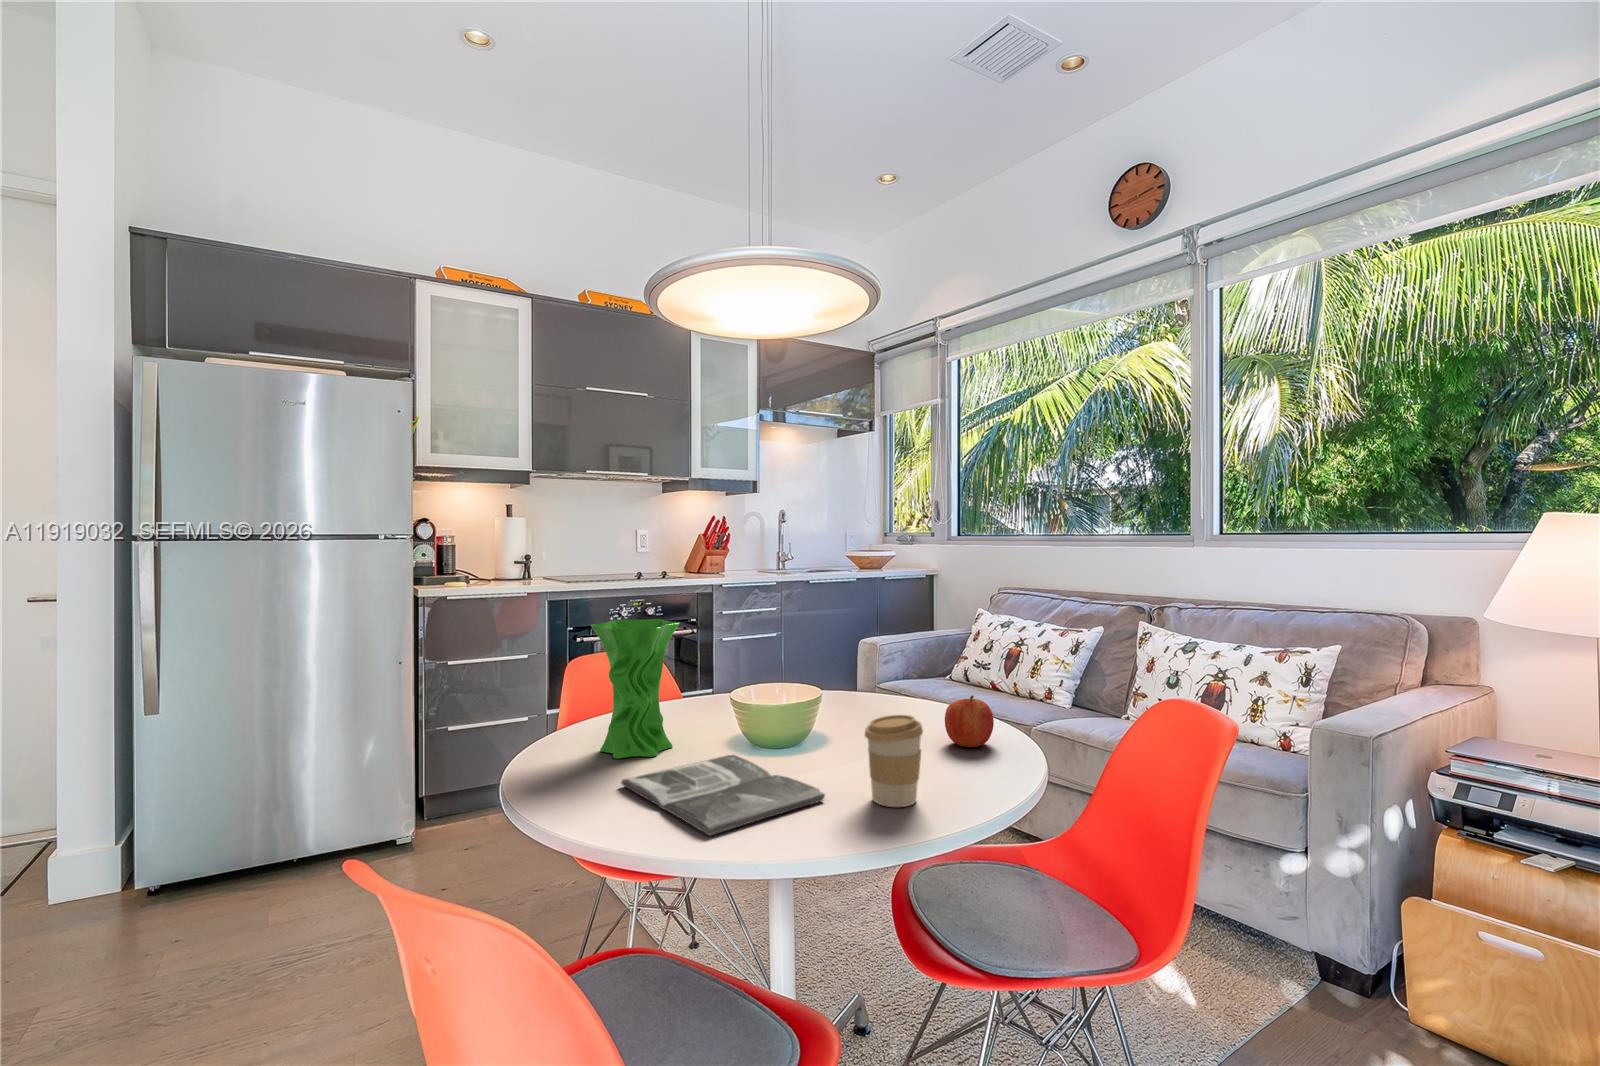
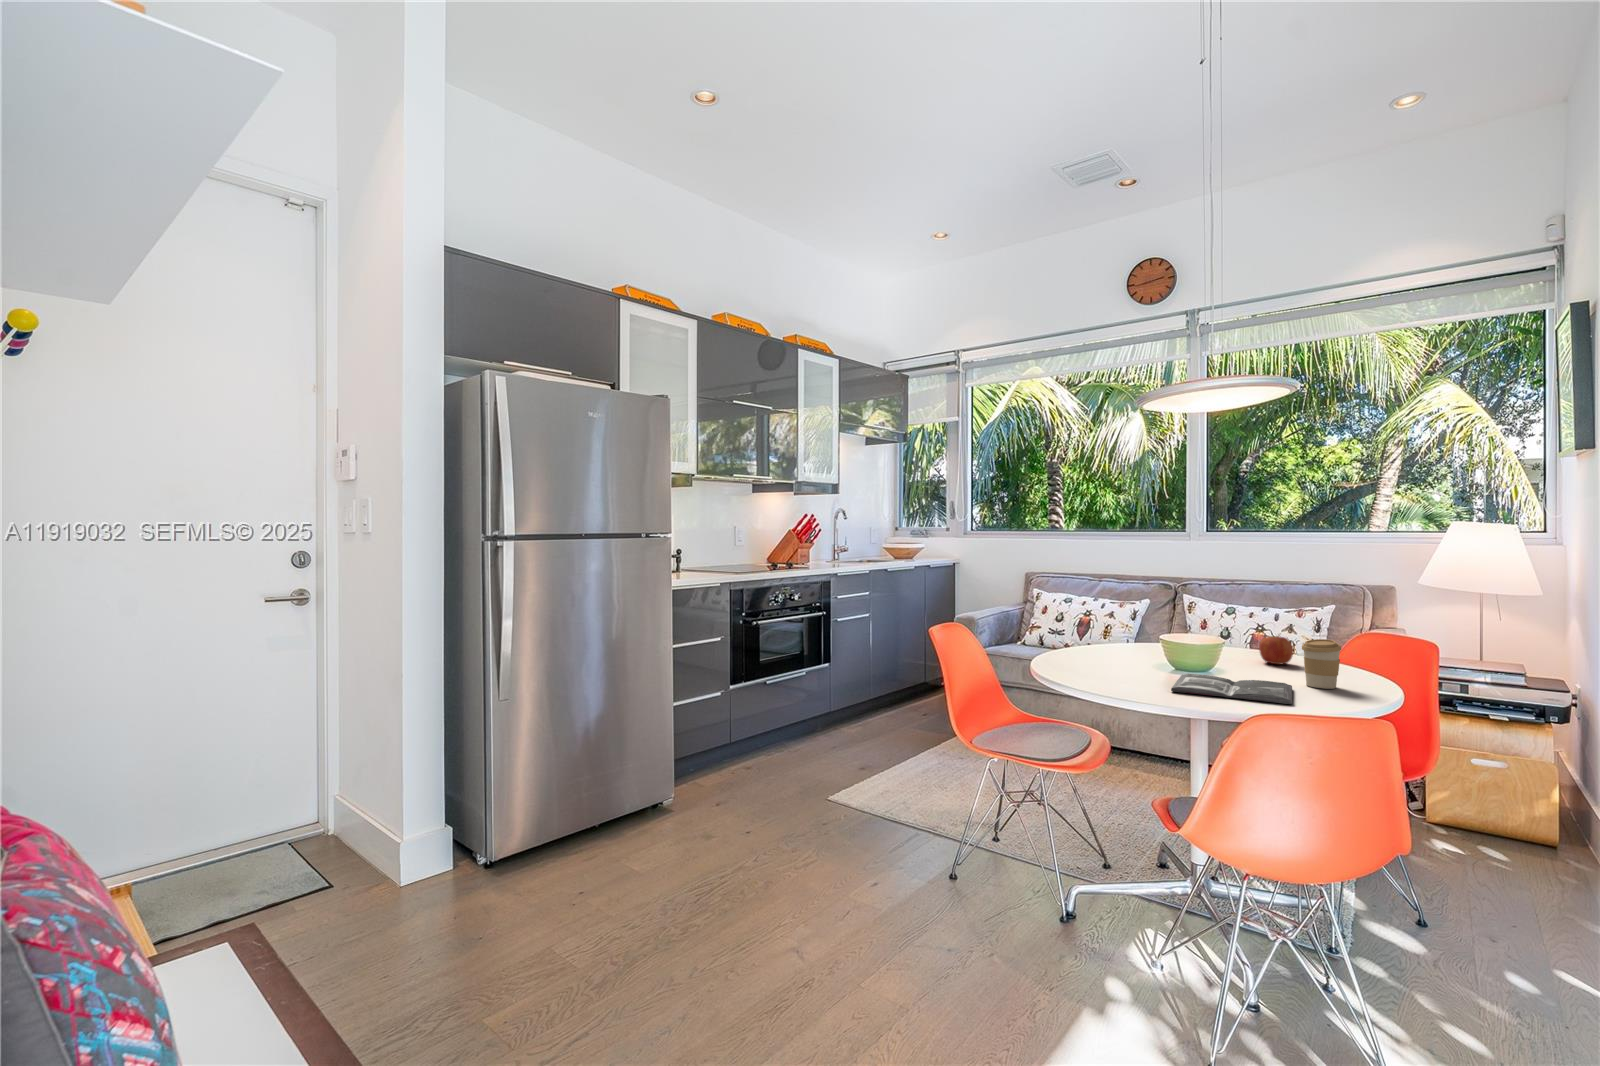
vase: present [591,619,680,758] -> none [1079,592,1140,682]

